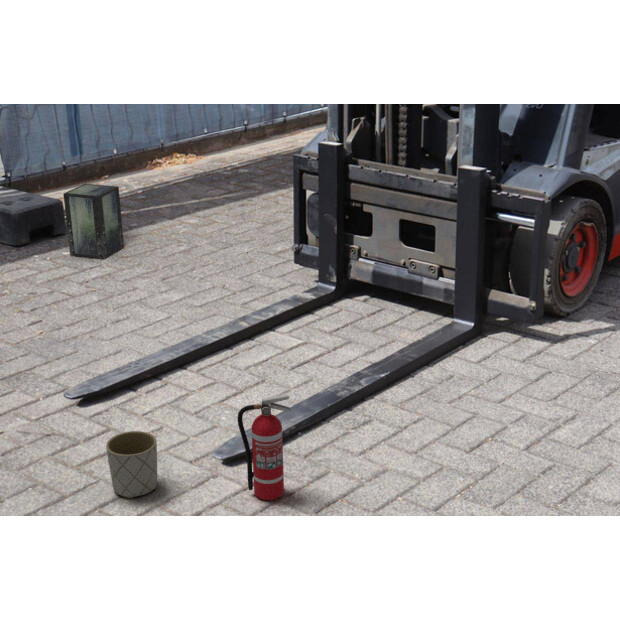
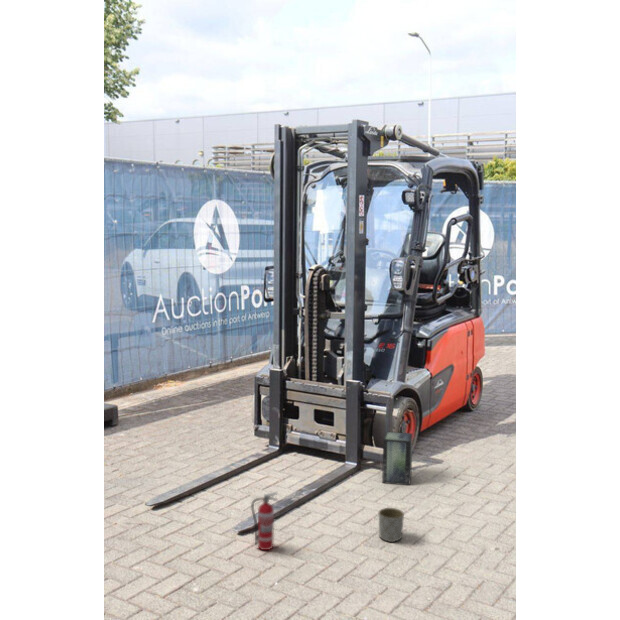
storage box: present [63,184,124,259] -> present [382,432,413,485]
planter: present [106,431,157,499] -> present [379,508,404,542]

